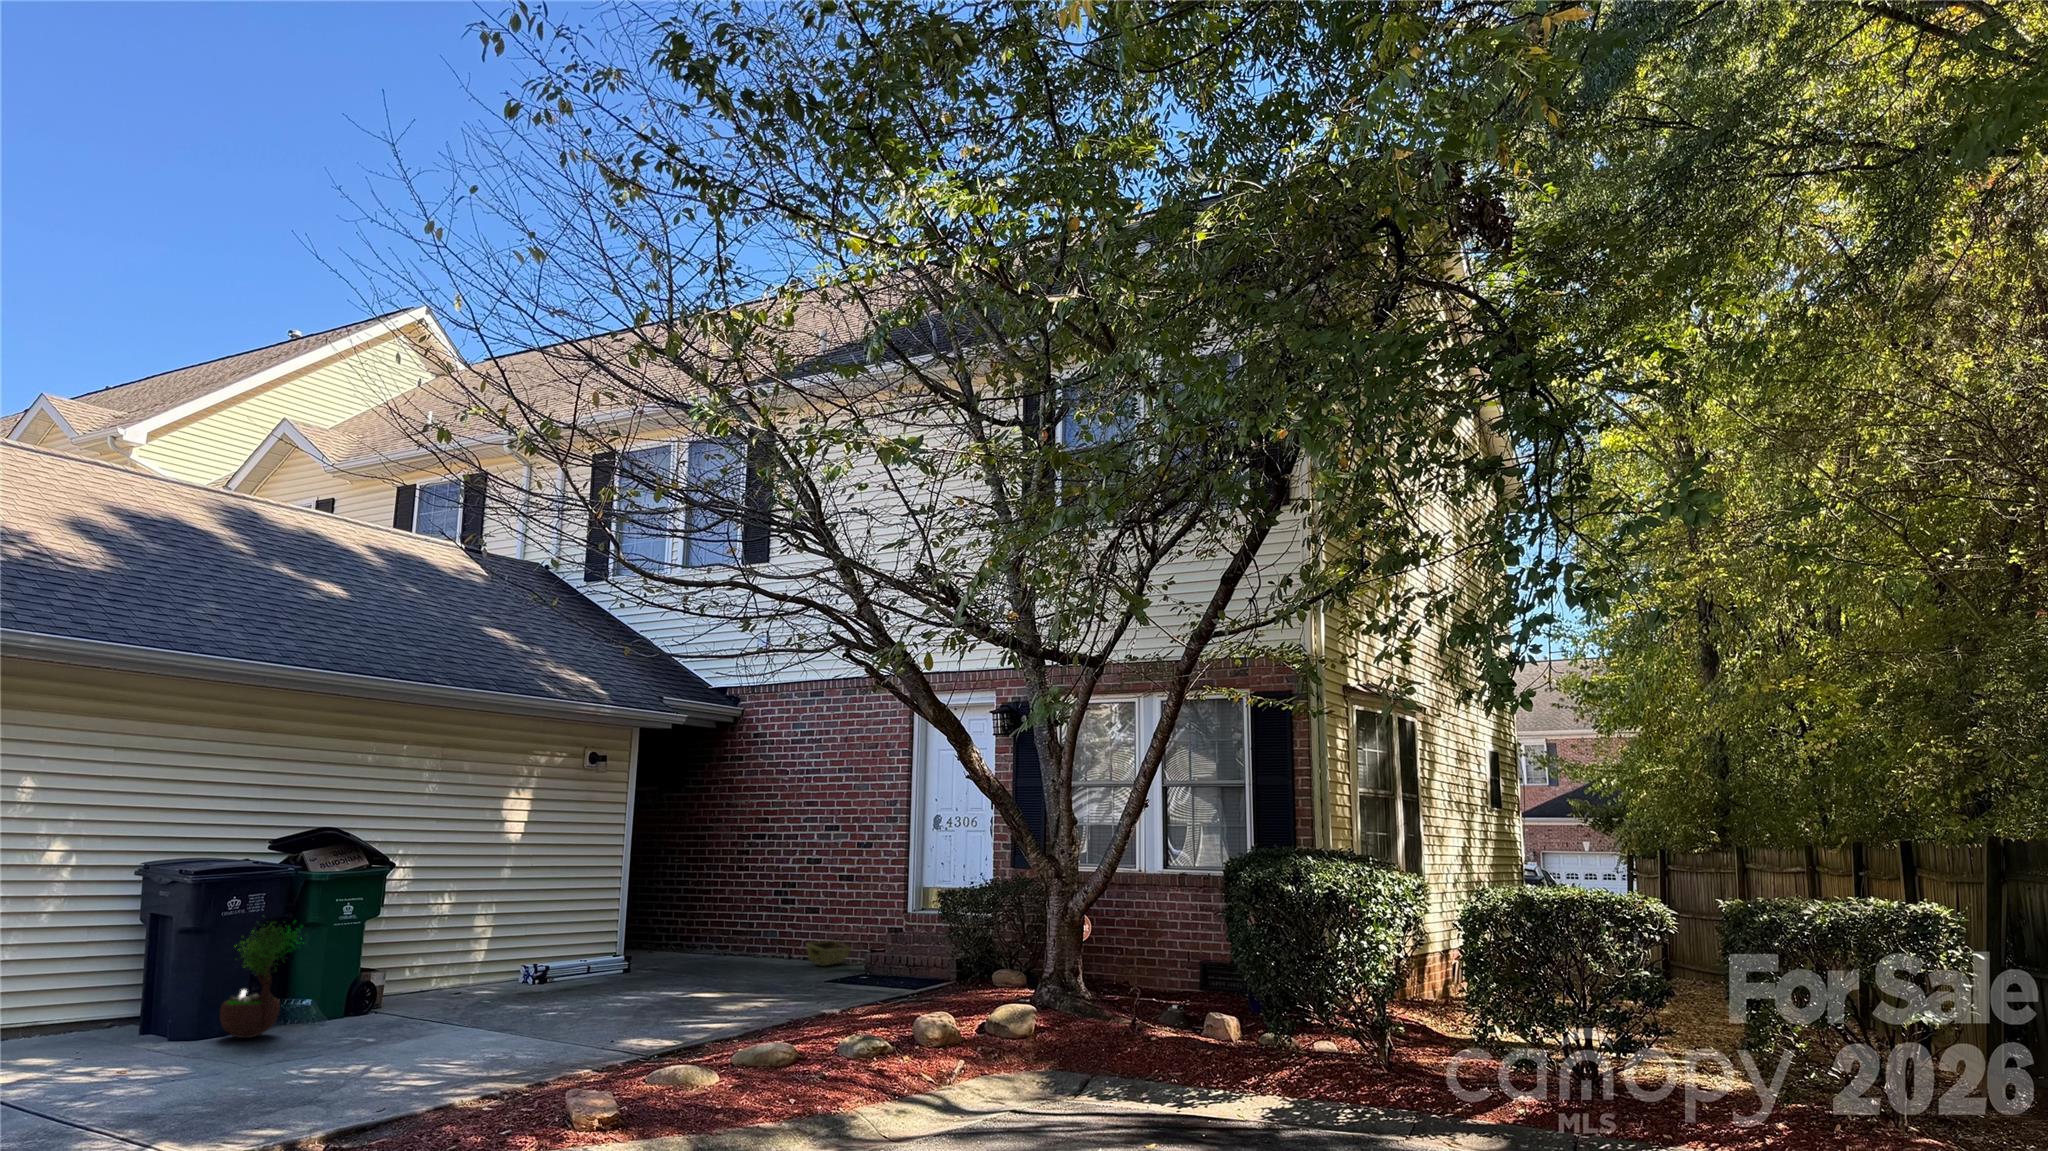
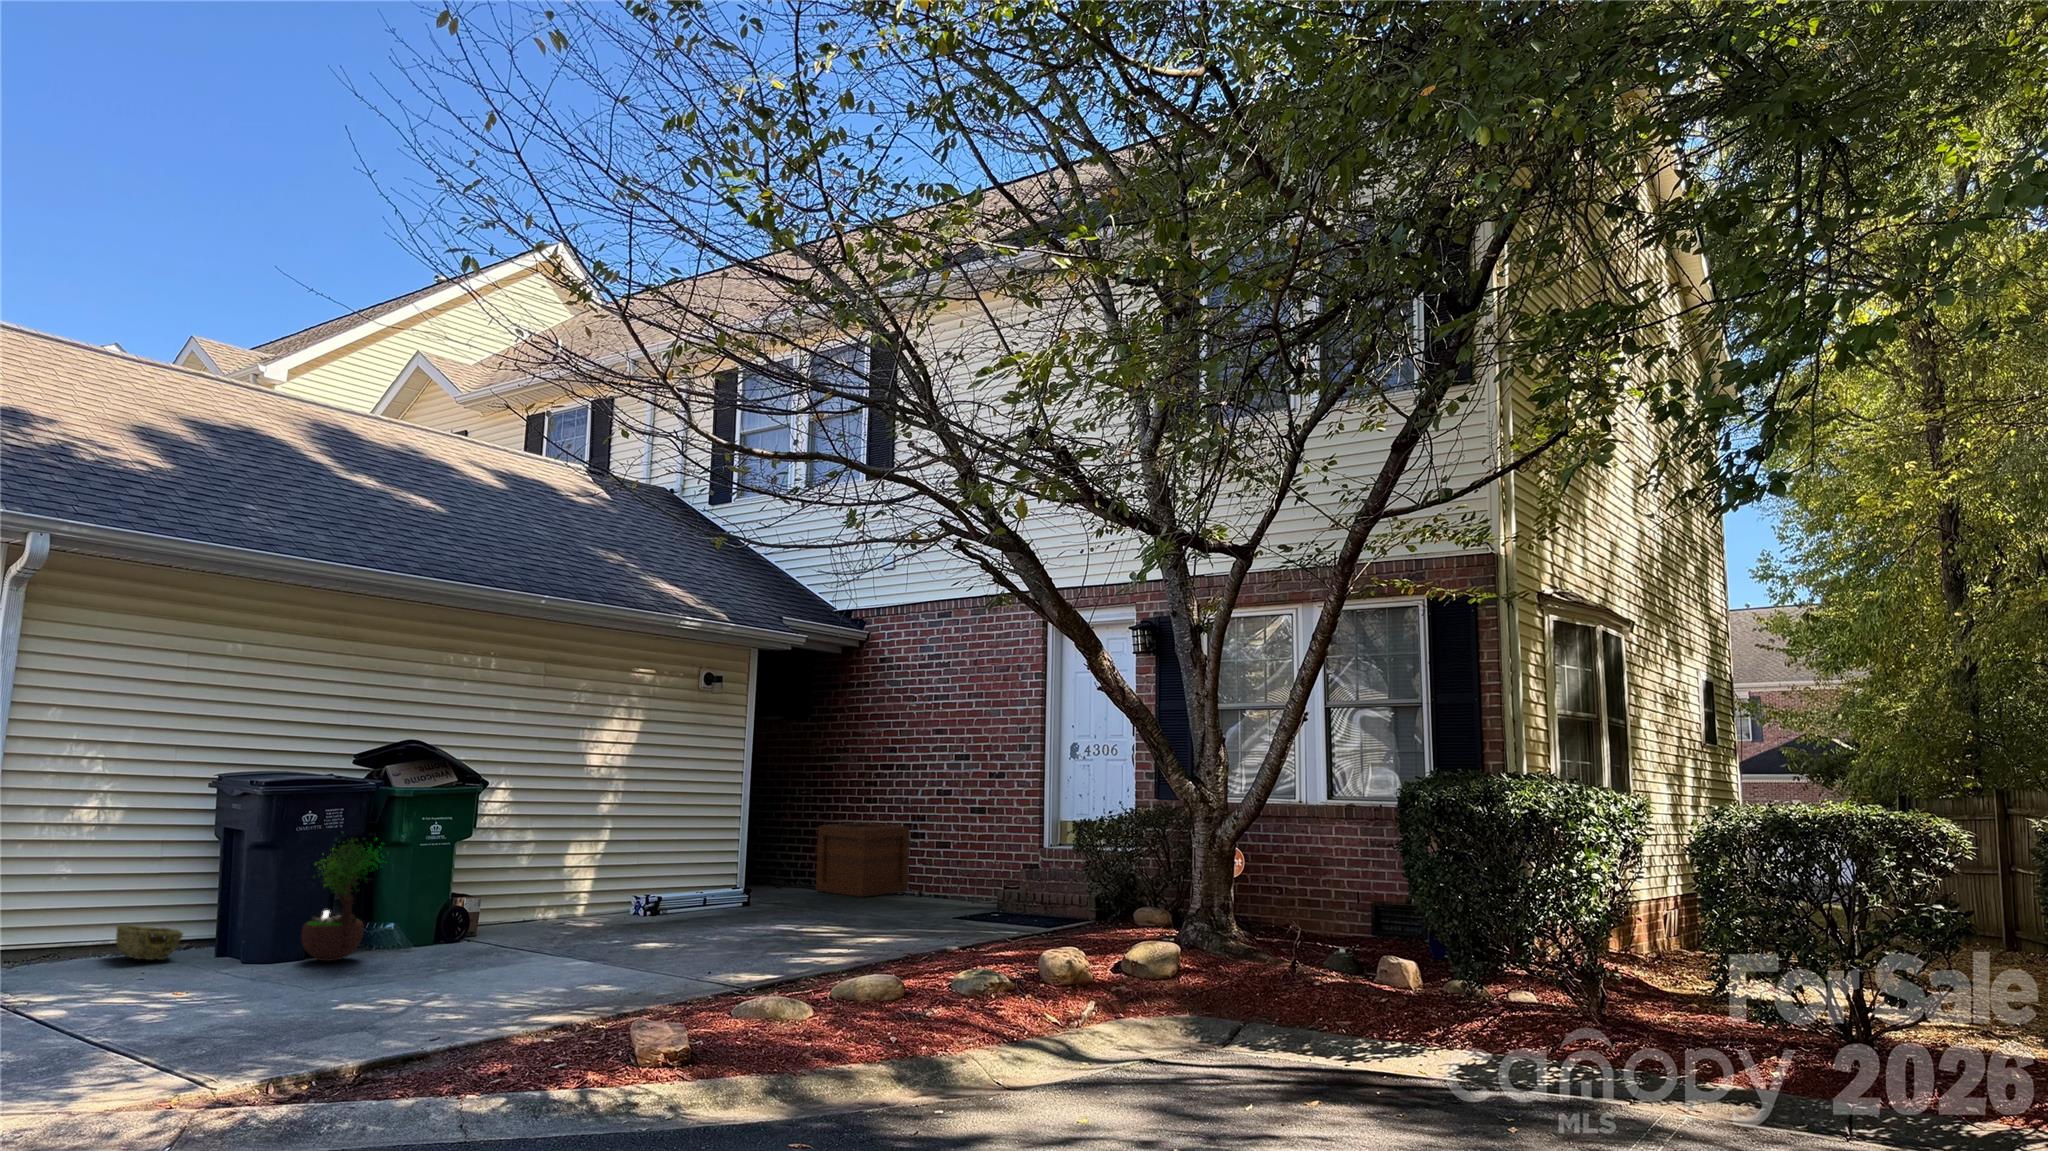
wooden crate: none [694,890,784,961] -> present [816,823,910,897]
woven basket: present [806,941,851,966] -> present [116,925,183,960]

